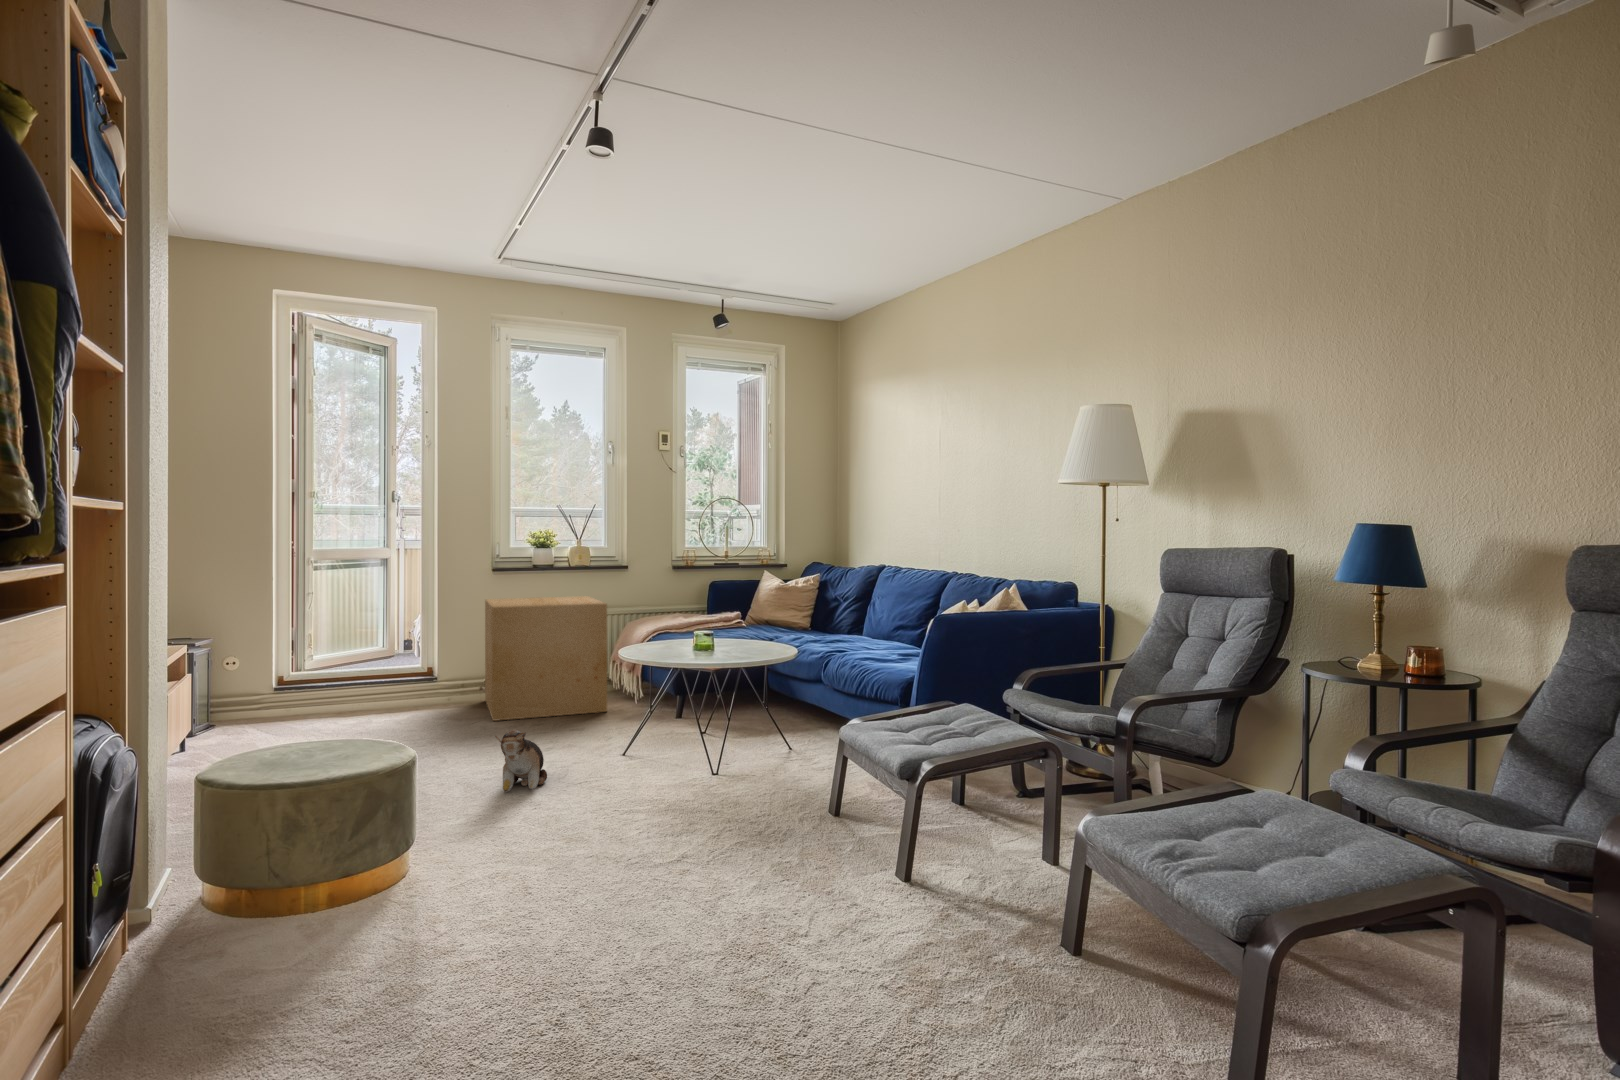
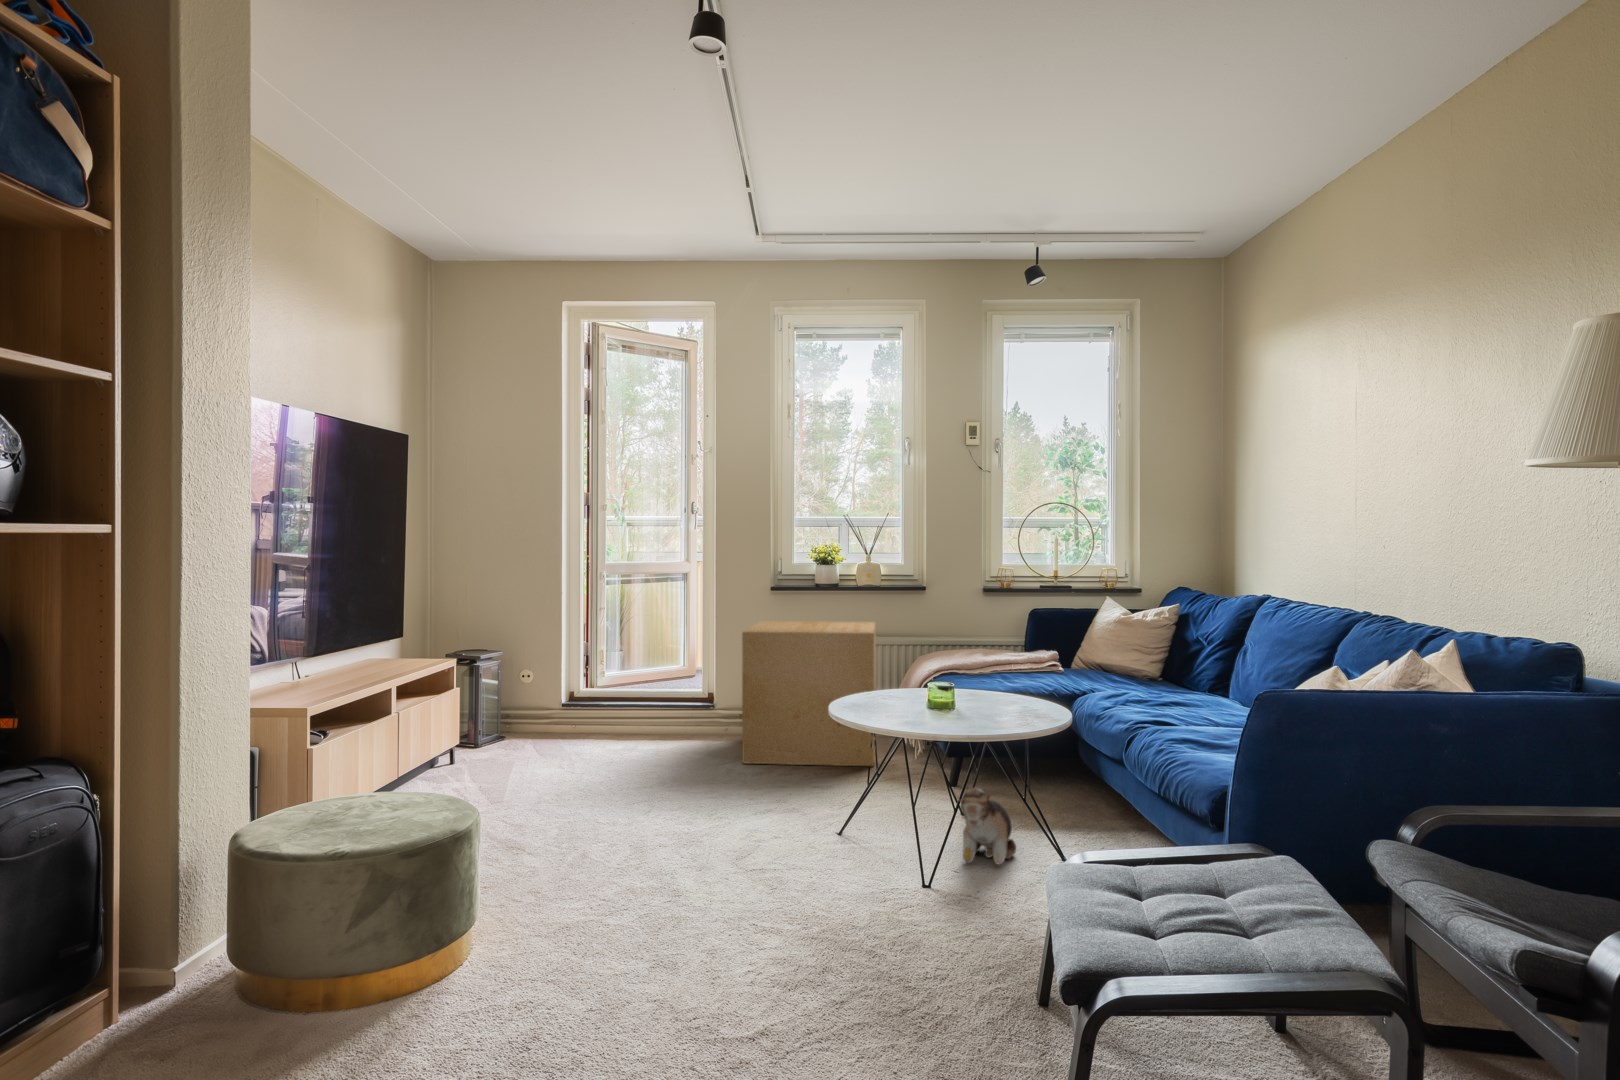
plush toy: present [495,729,547,792] -> present [956,787,1016,865]

